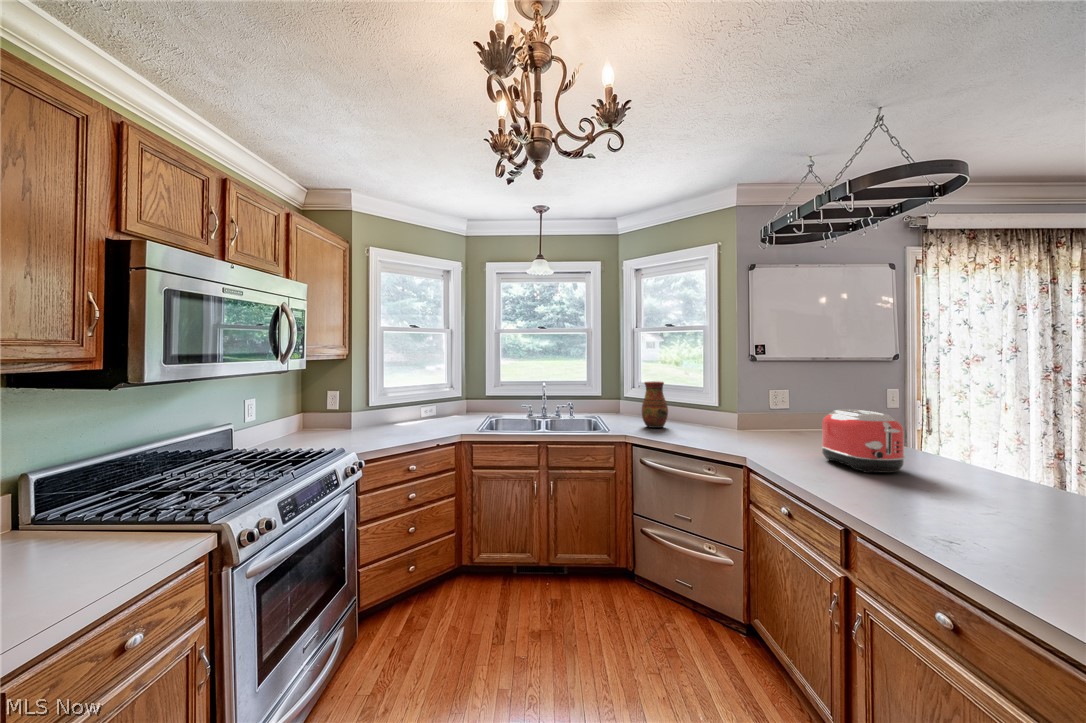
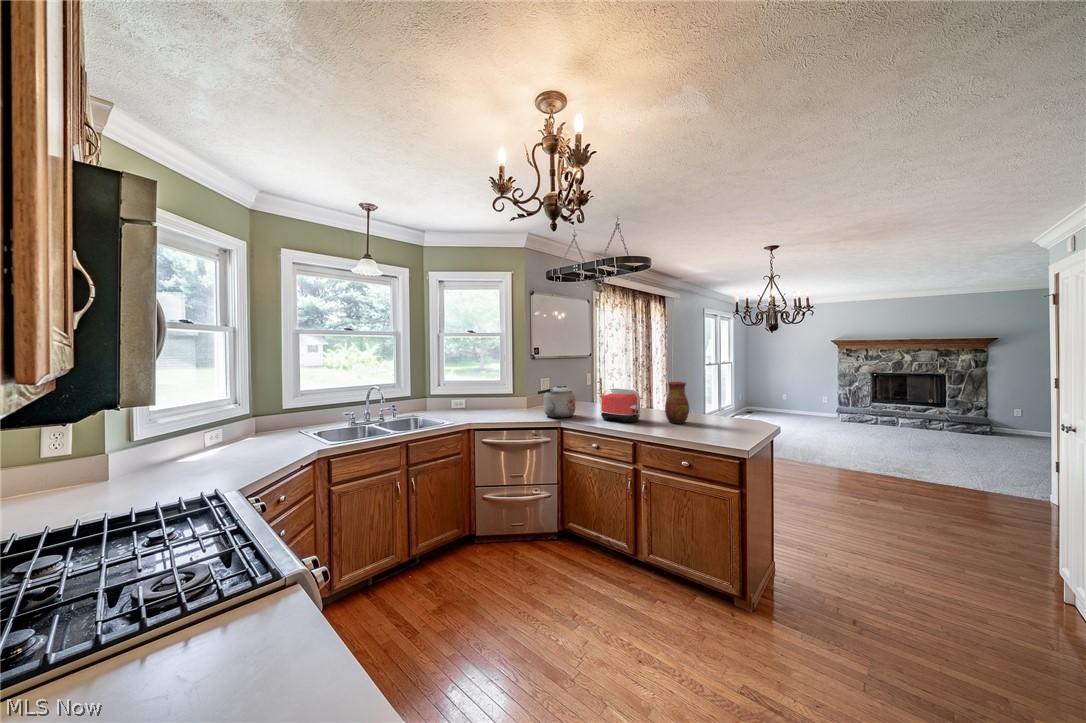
vase: present [642,381,668,428] -> present [665,382,689,424]
kettle: none [729,397,791,446] -> present [538,385,575,418]

